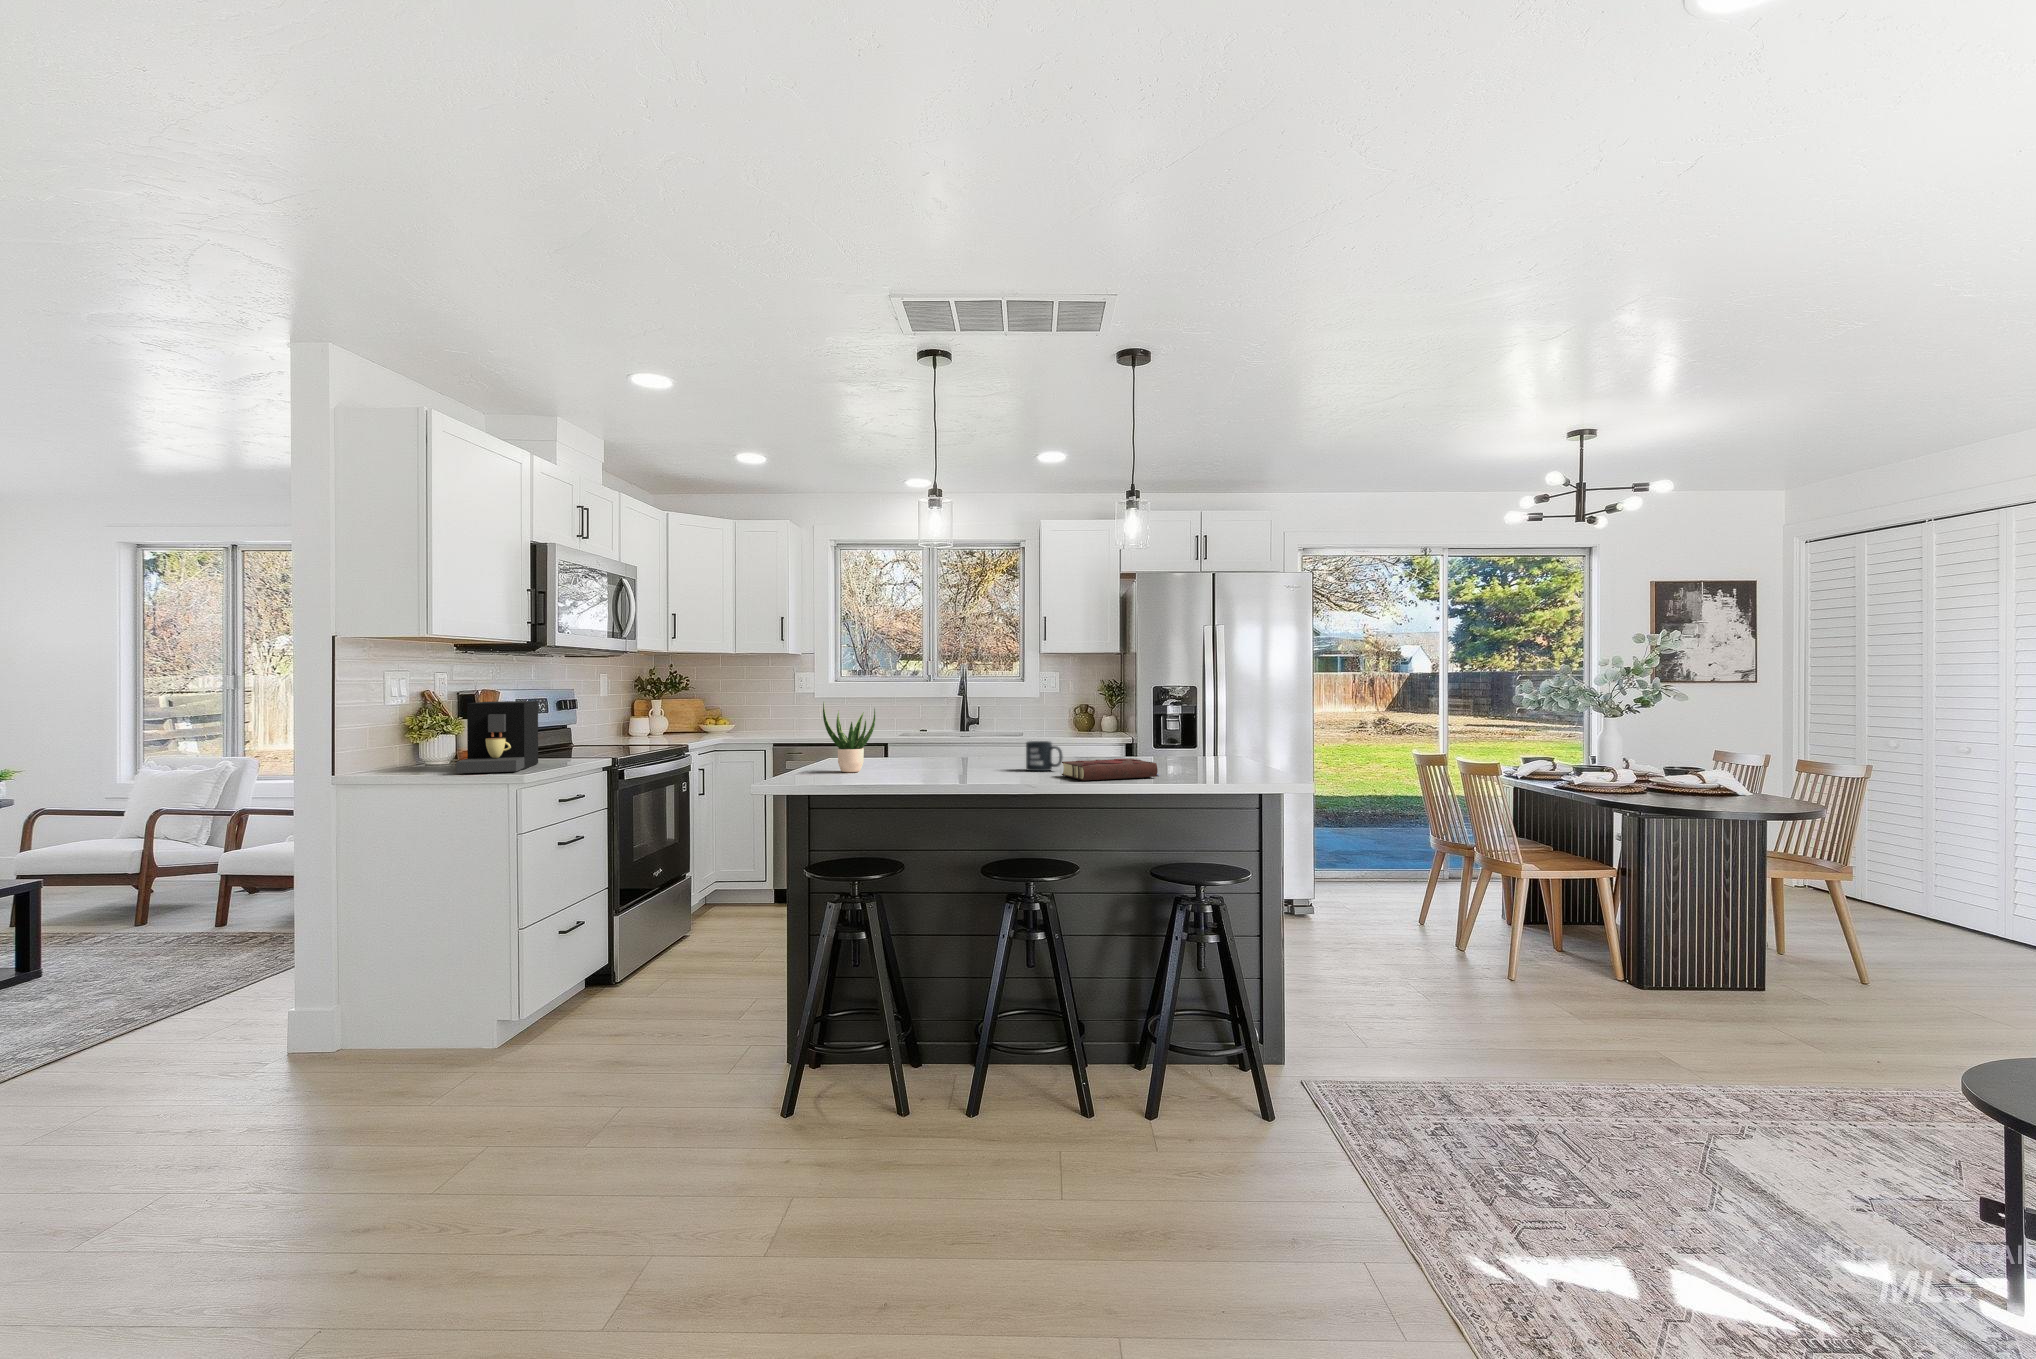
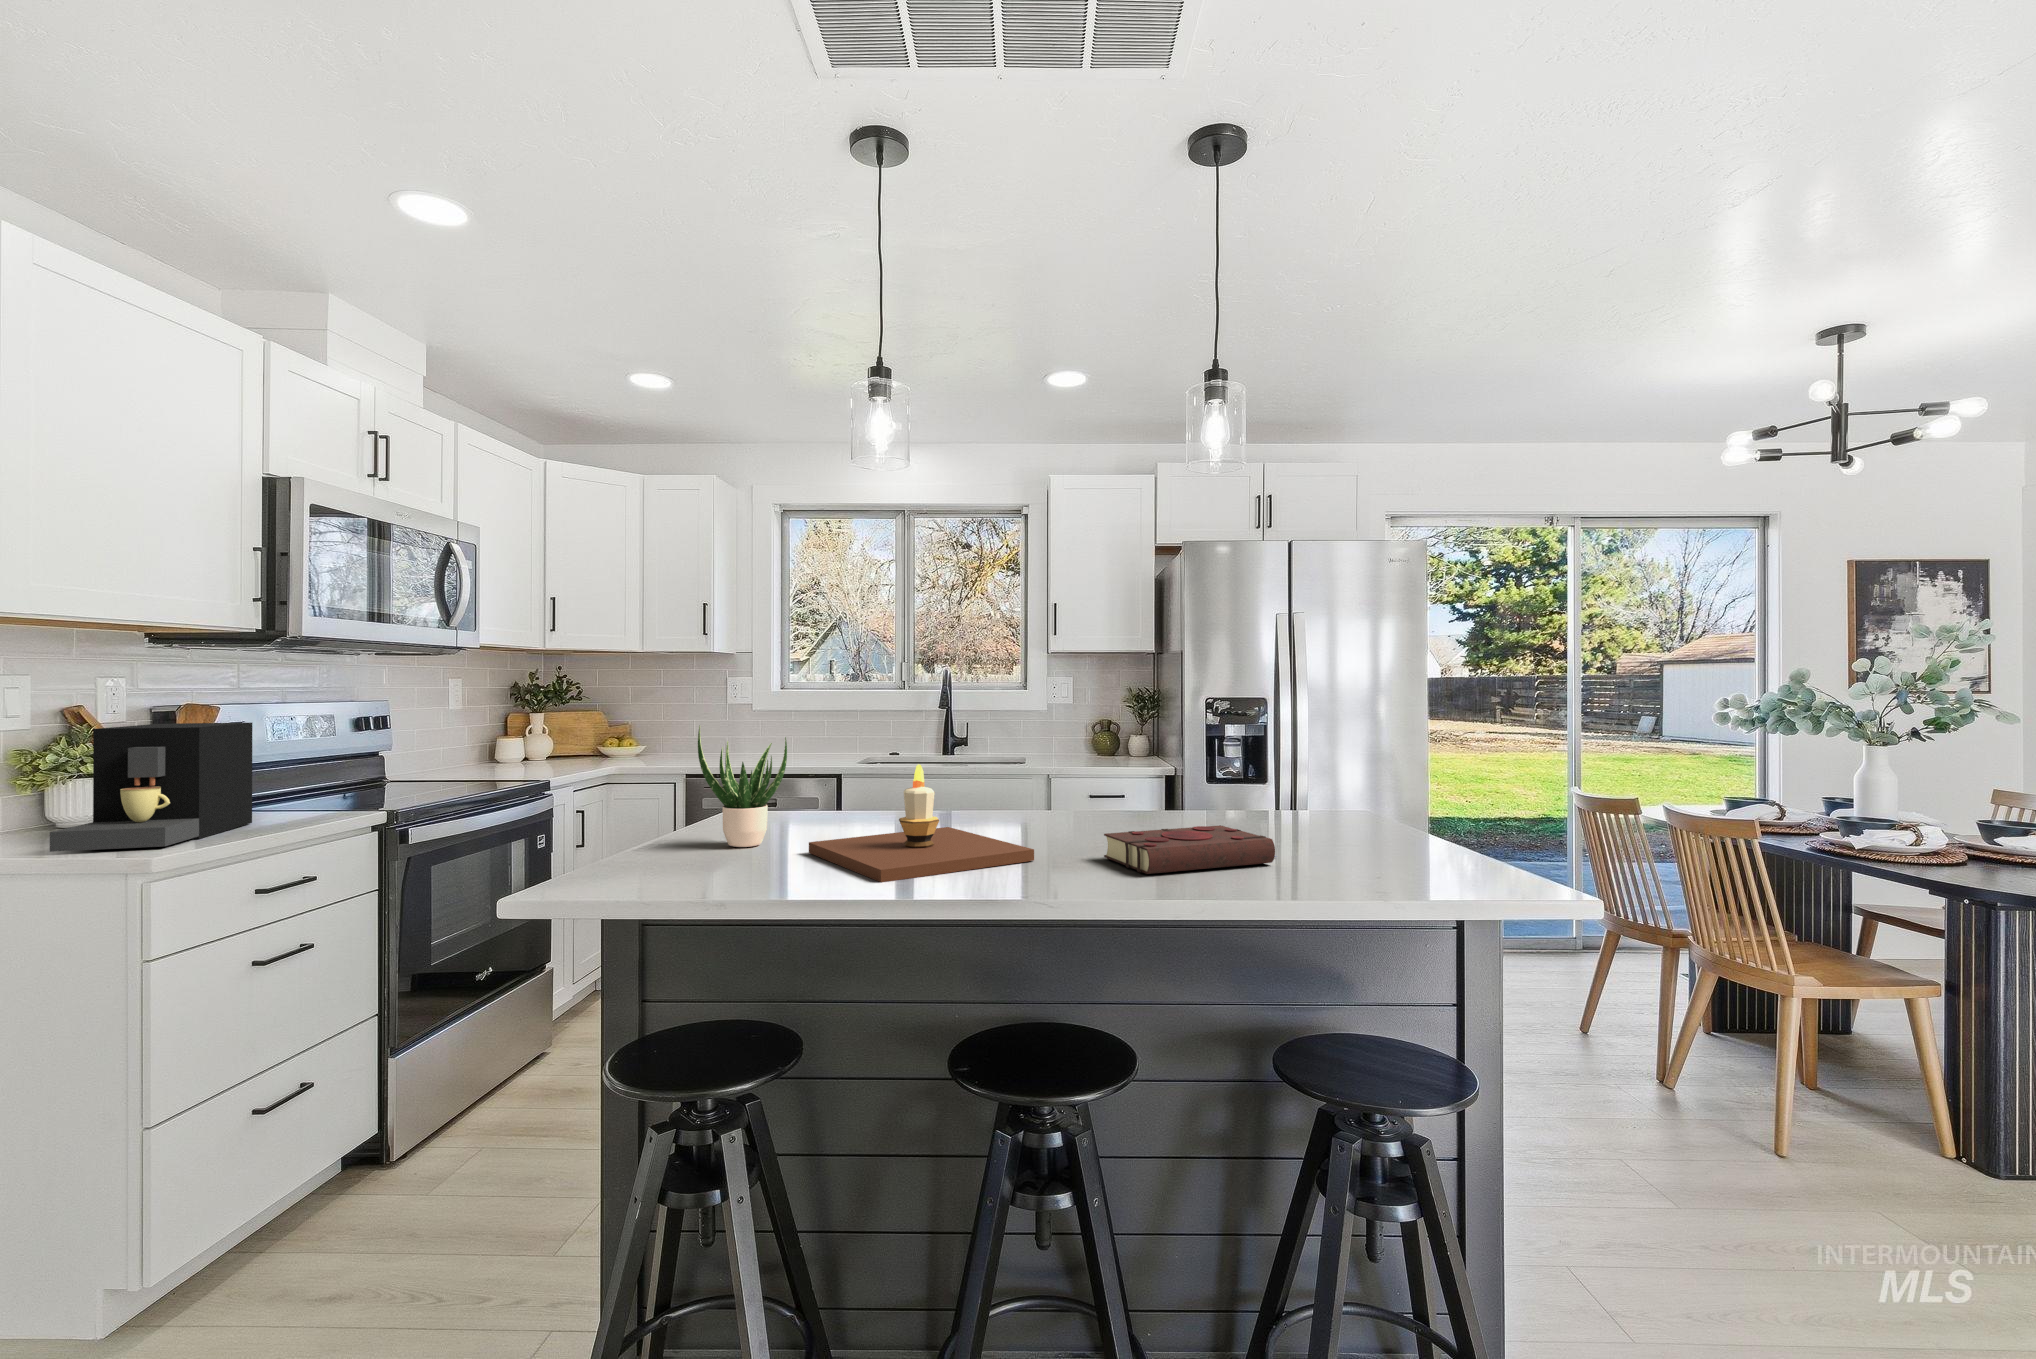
candle: none [891,722,1021,784] -> present [809,764,1034,882]
mug: present [1026,741,1063,771] -> none [1040,792,1102,845]

